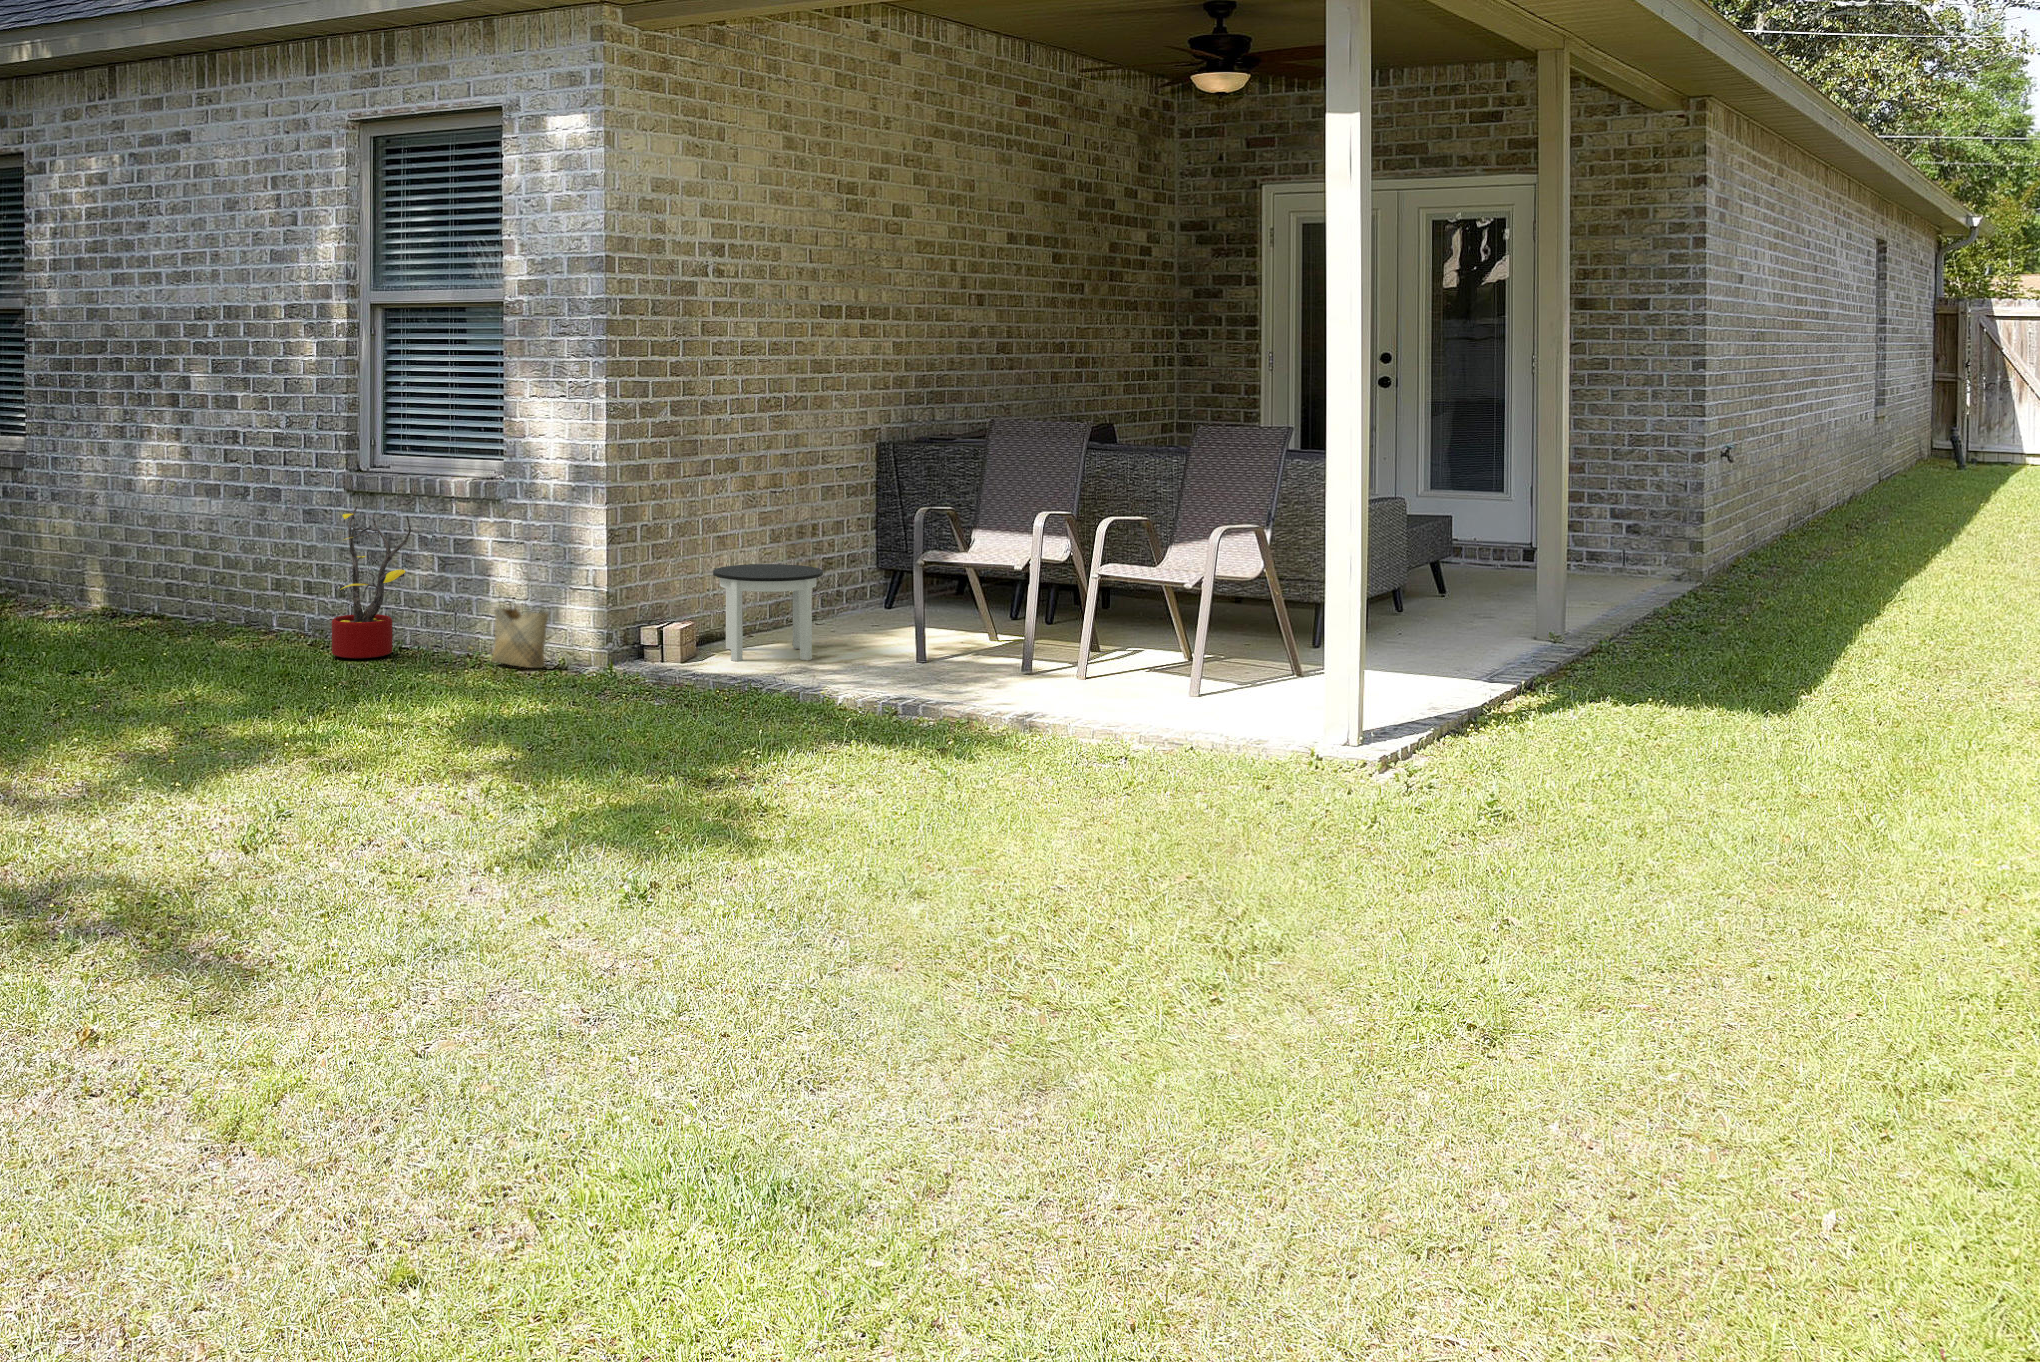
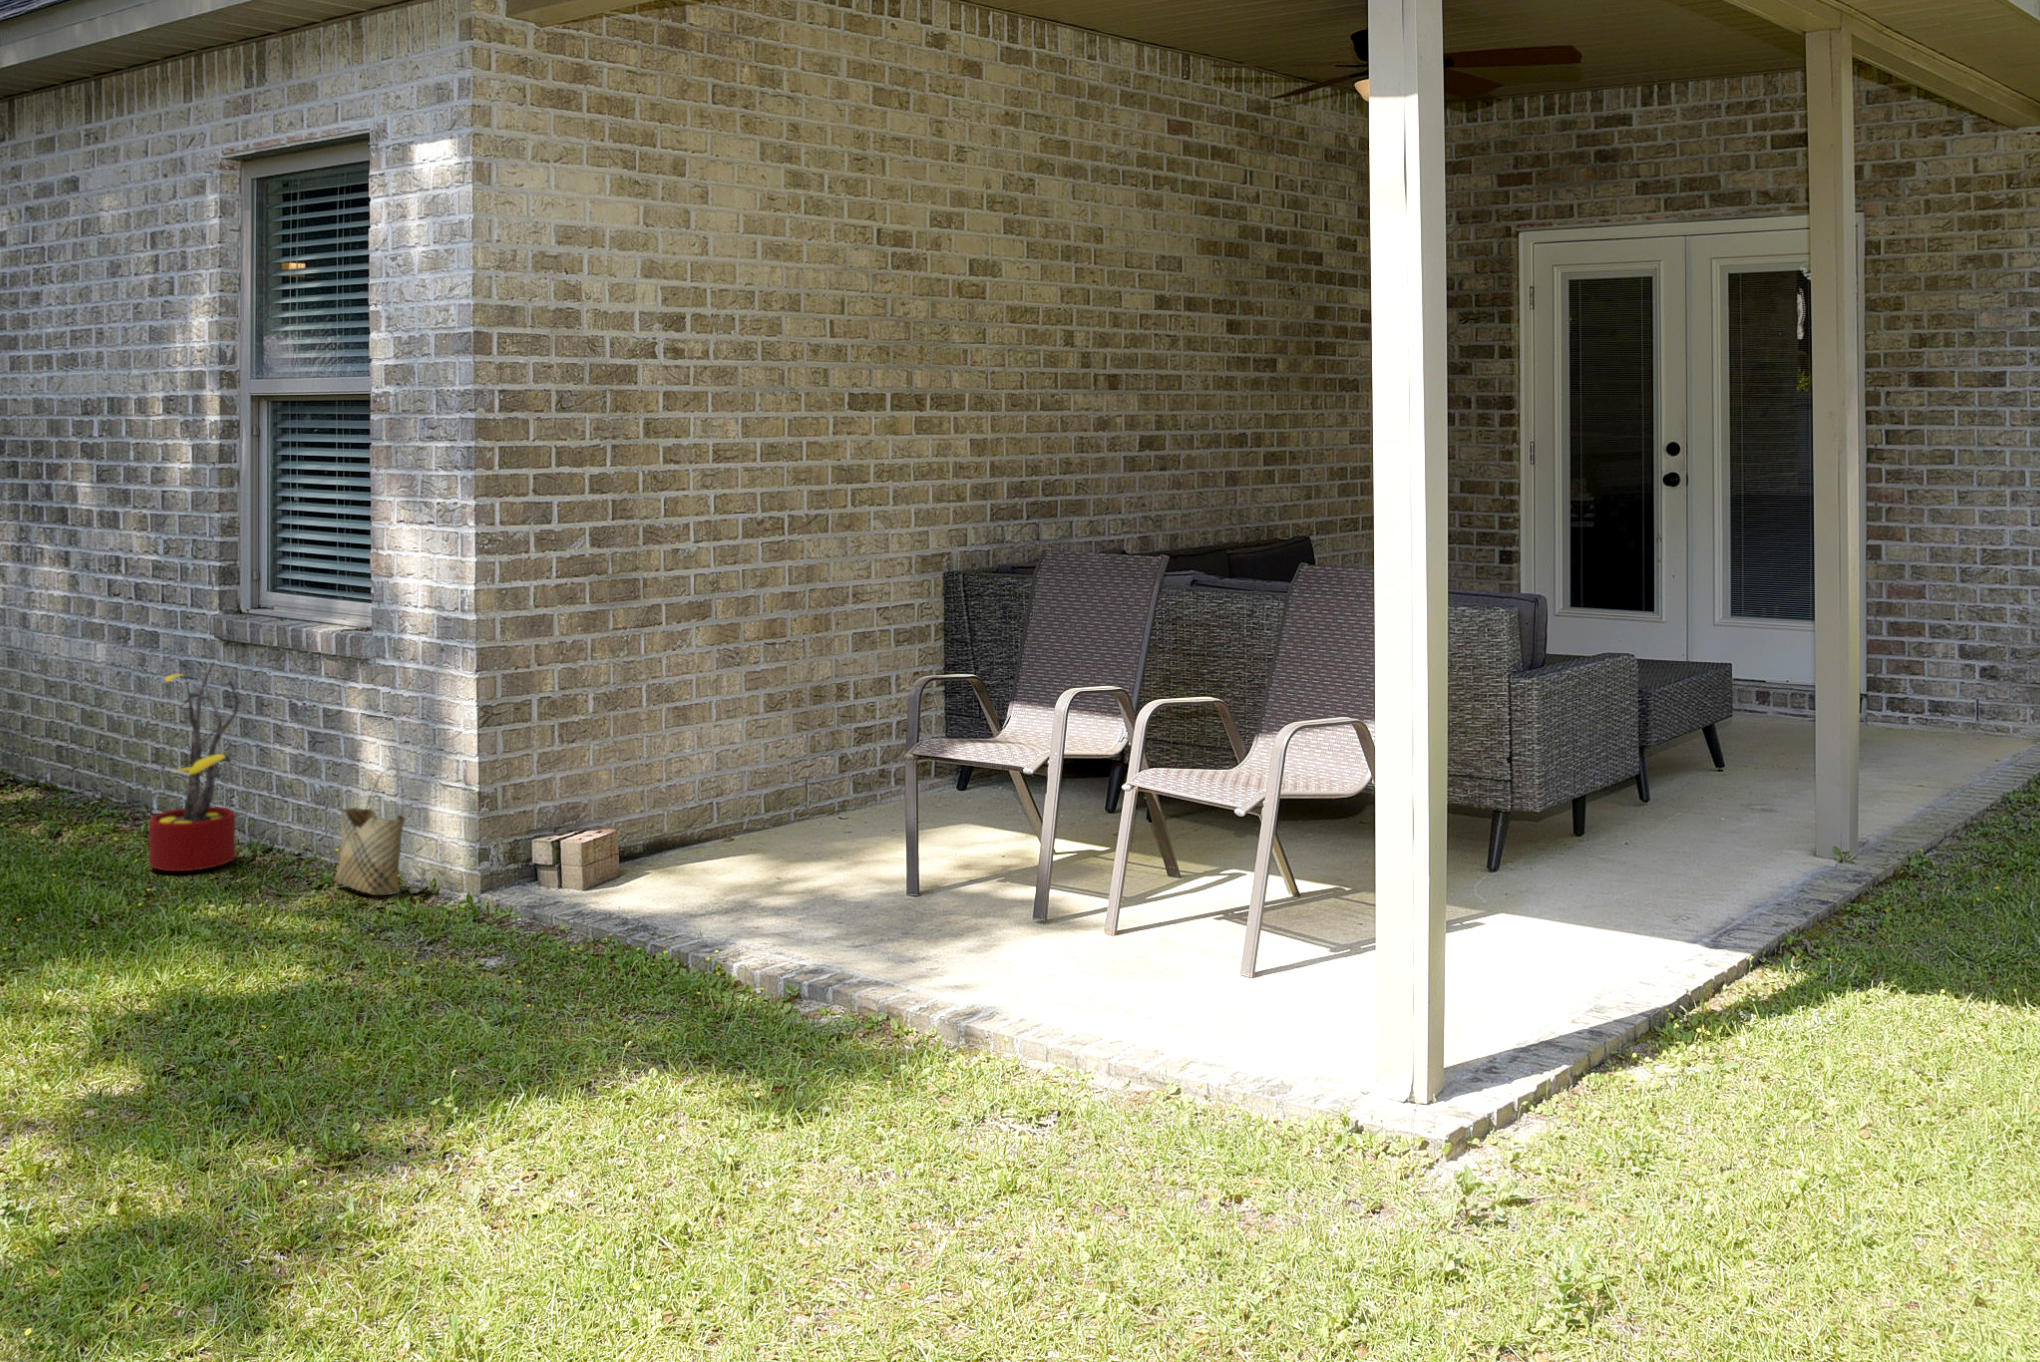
round table: present [713,564,823,661] -> none [650,743,801,885]

